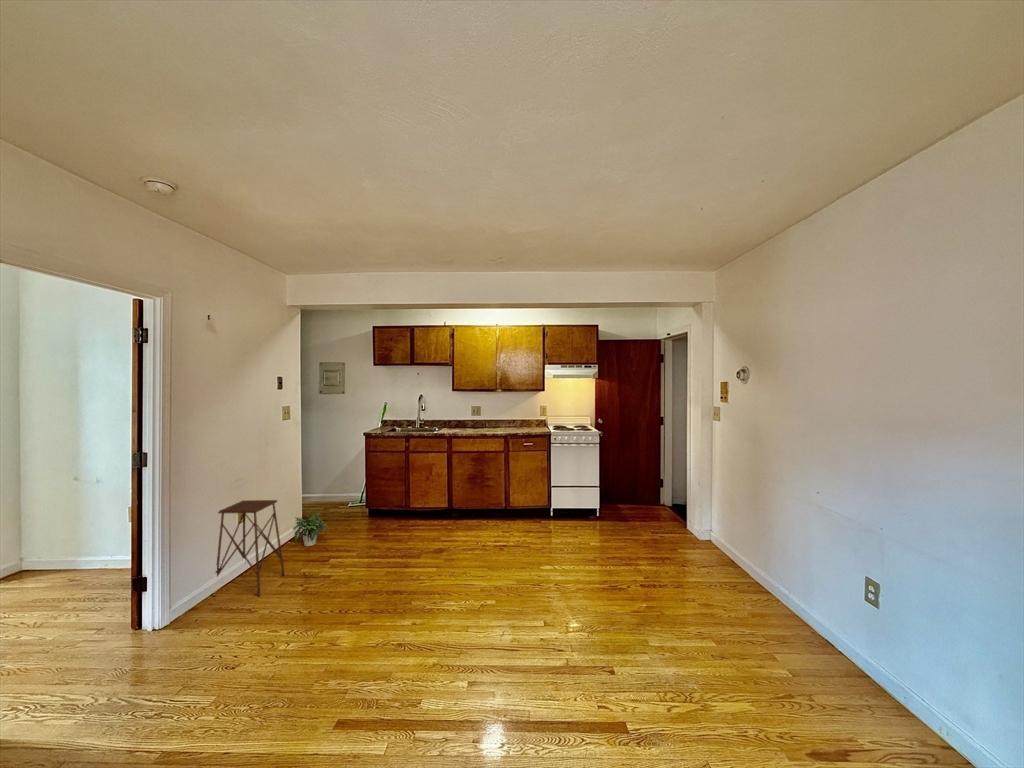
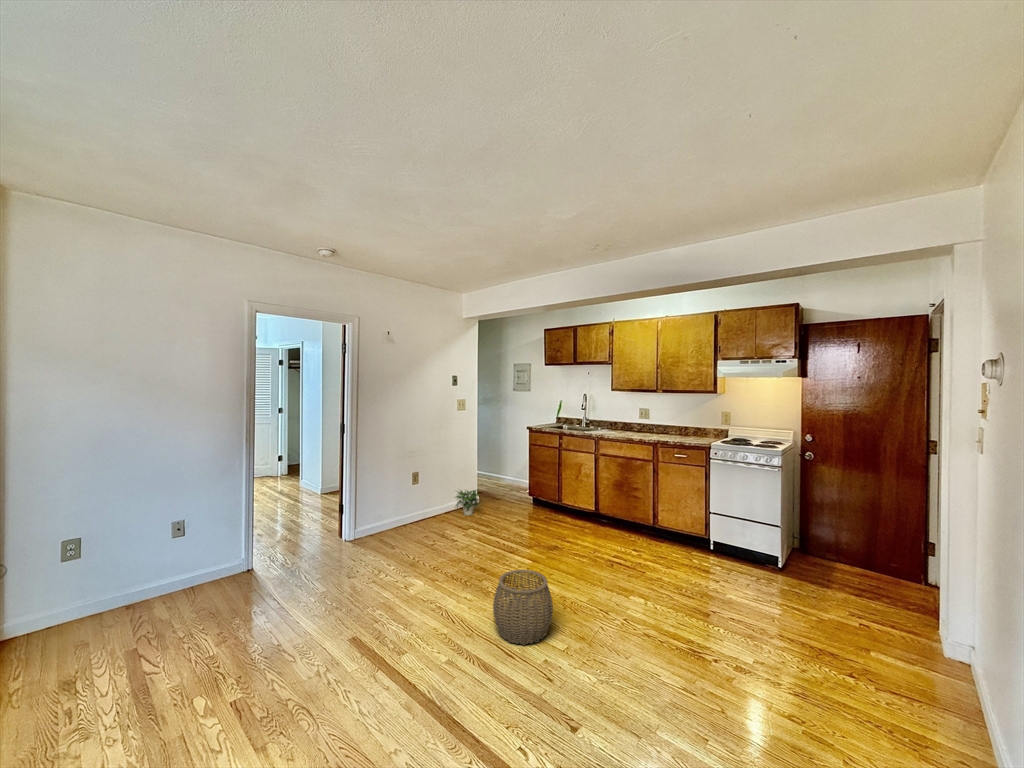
side table: present [214,500,285,597] -> none [382,466,430,540]
woven basket: none [470,568,529,641] -> present [493,570,553,645]

